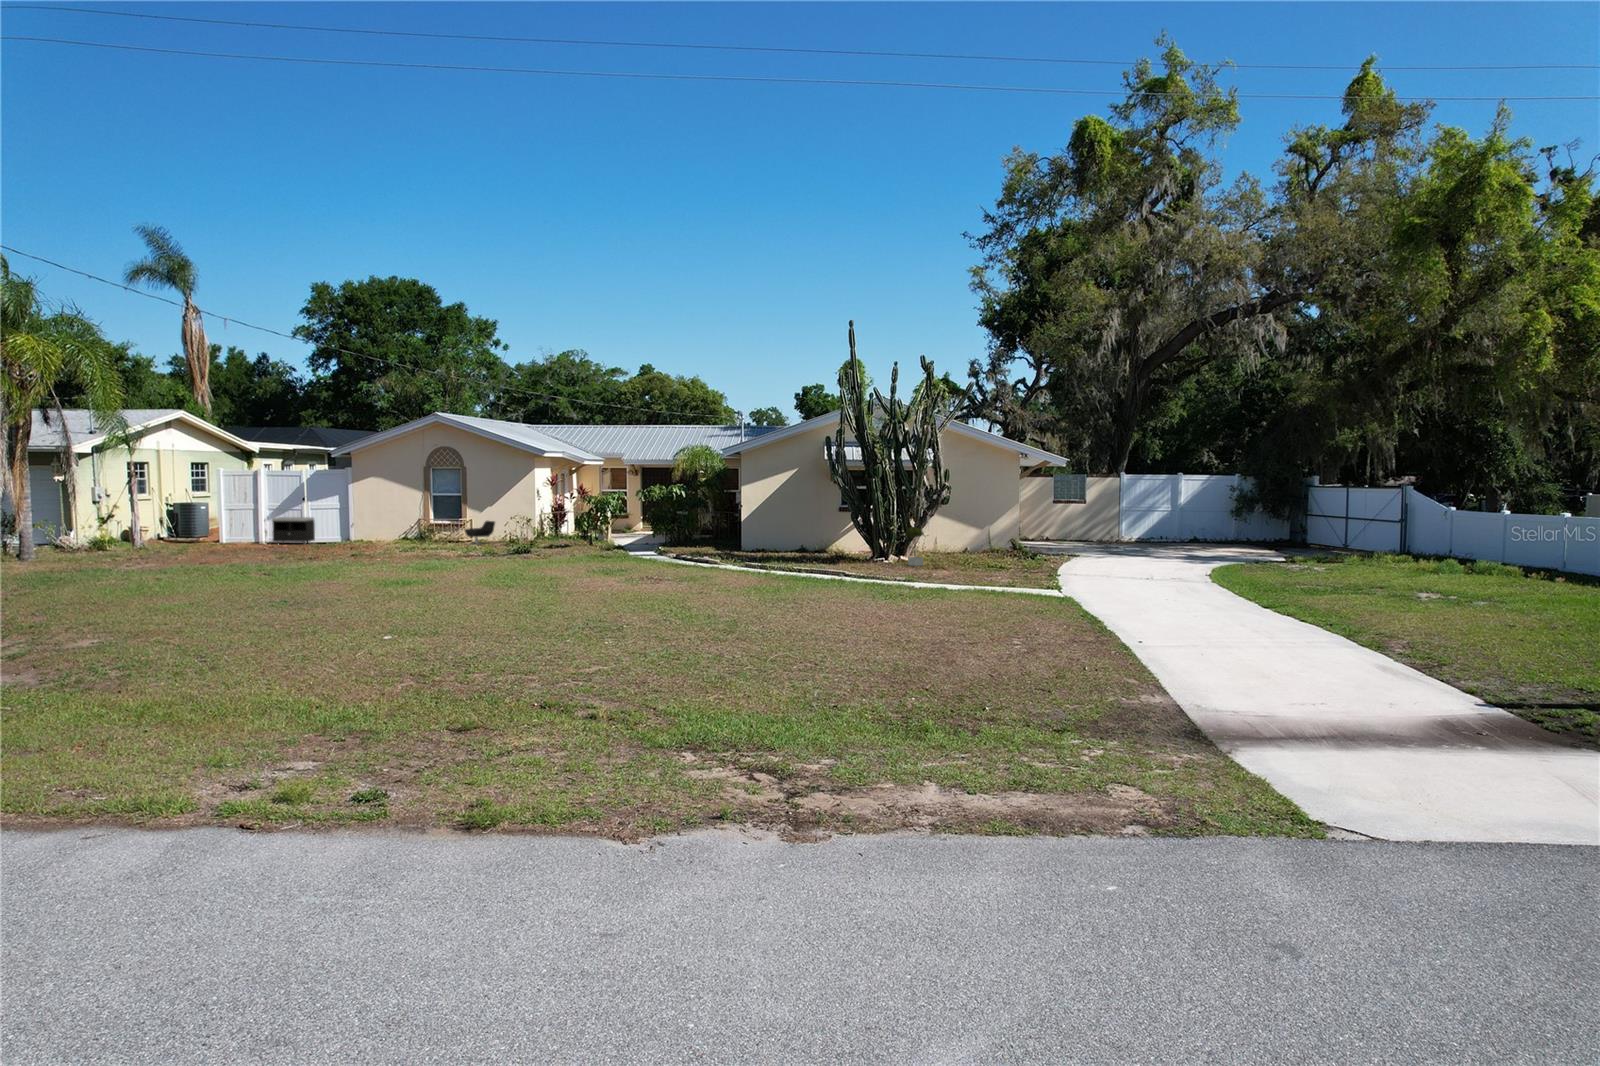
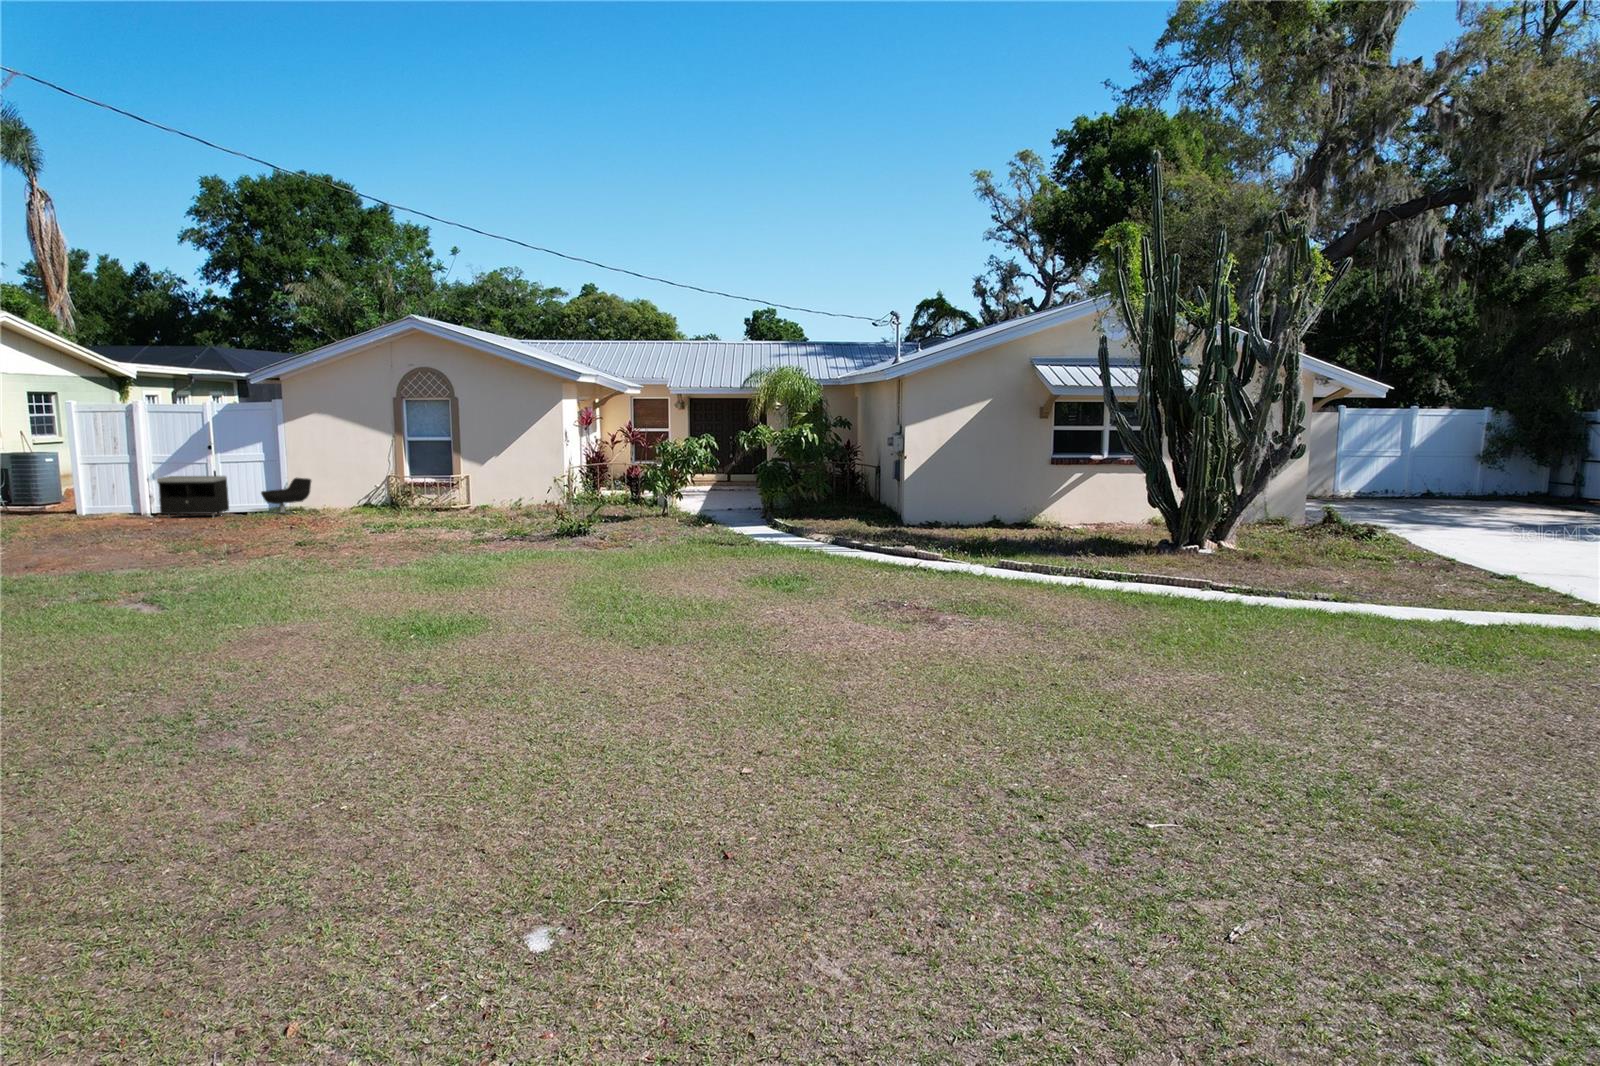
lounge chair: present [465,521,495,543] -> present [261,478,311,513]
potted tree: present [906,527,923,566] -> none [1224,493,1252,555]

